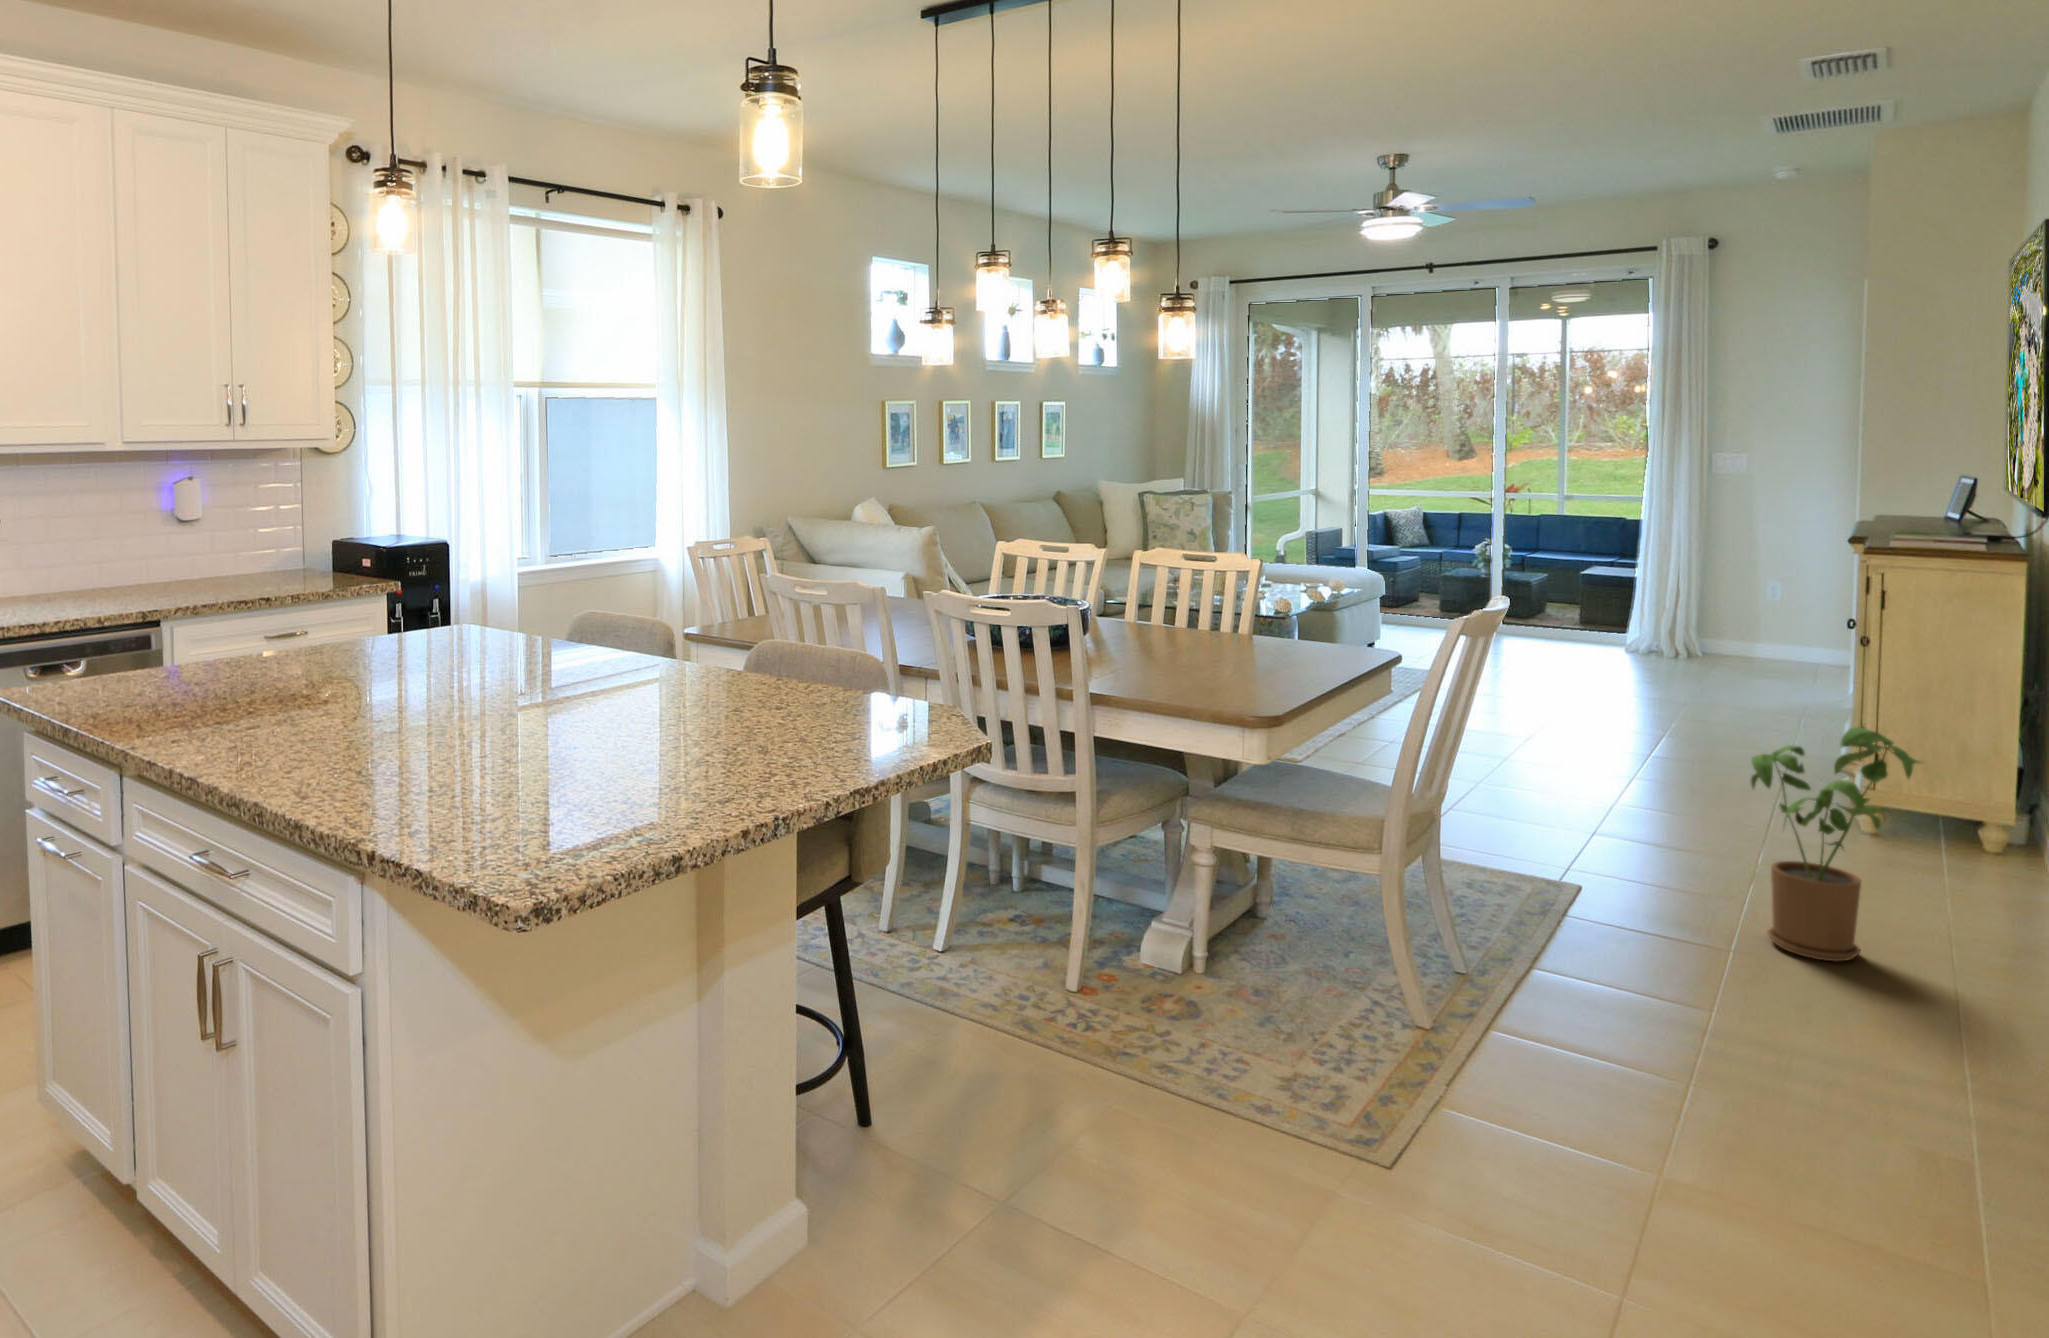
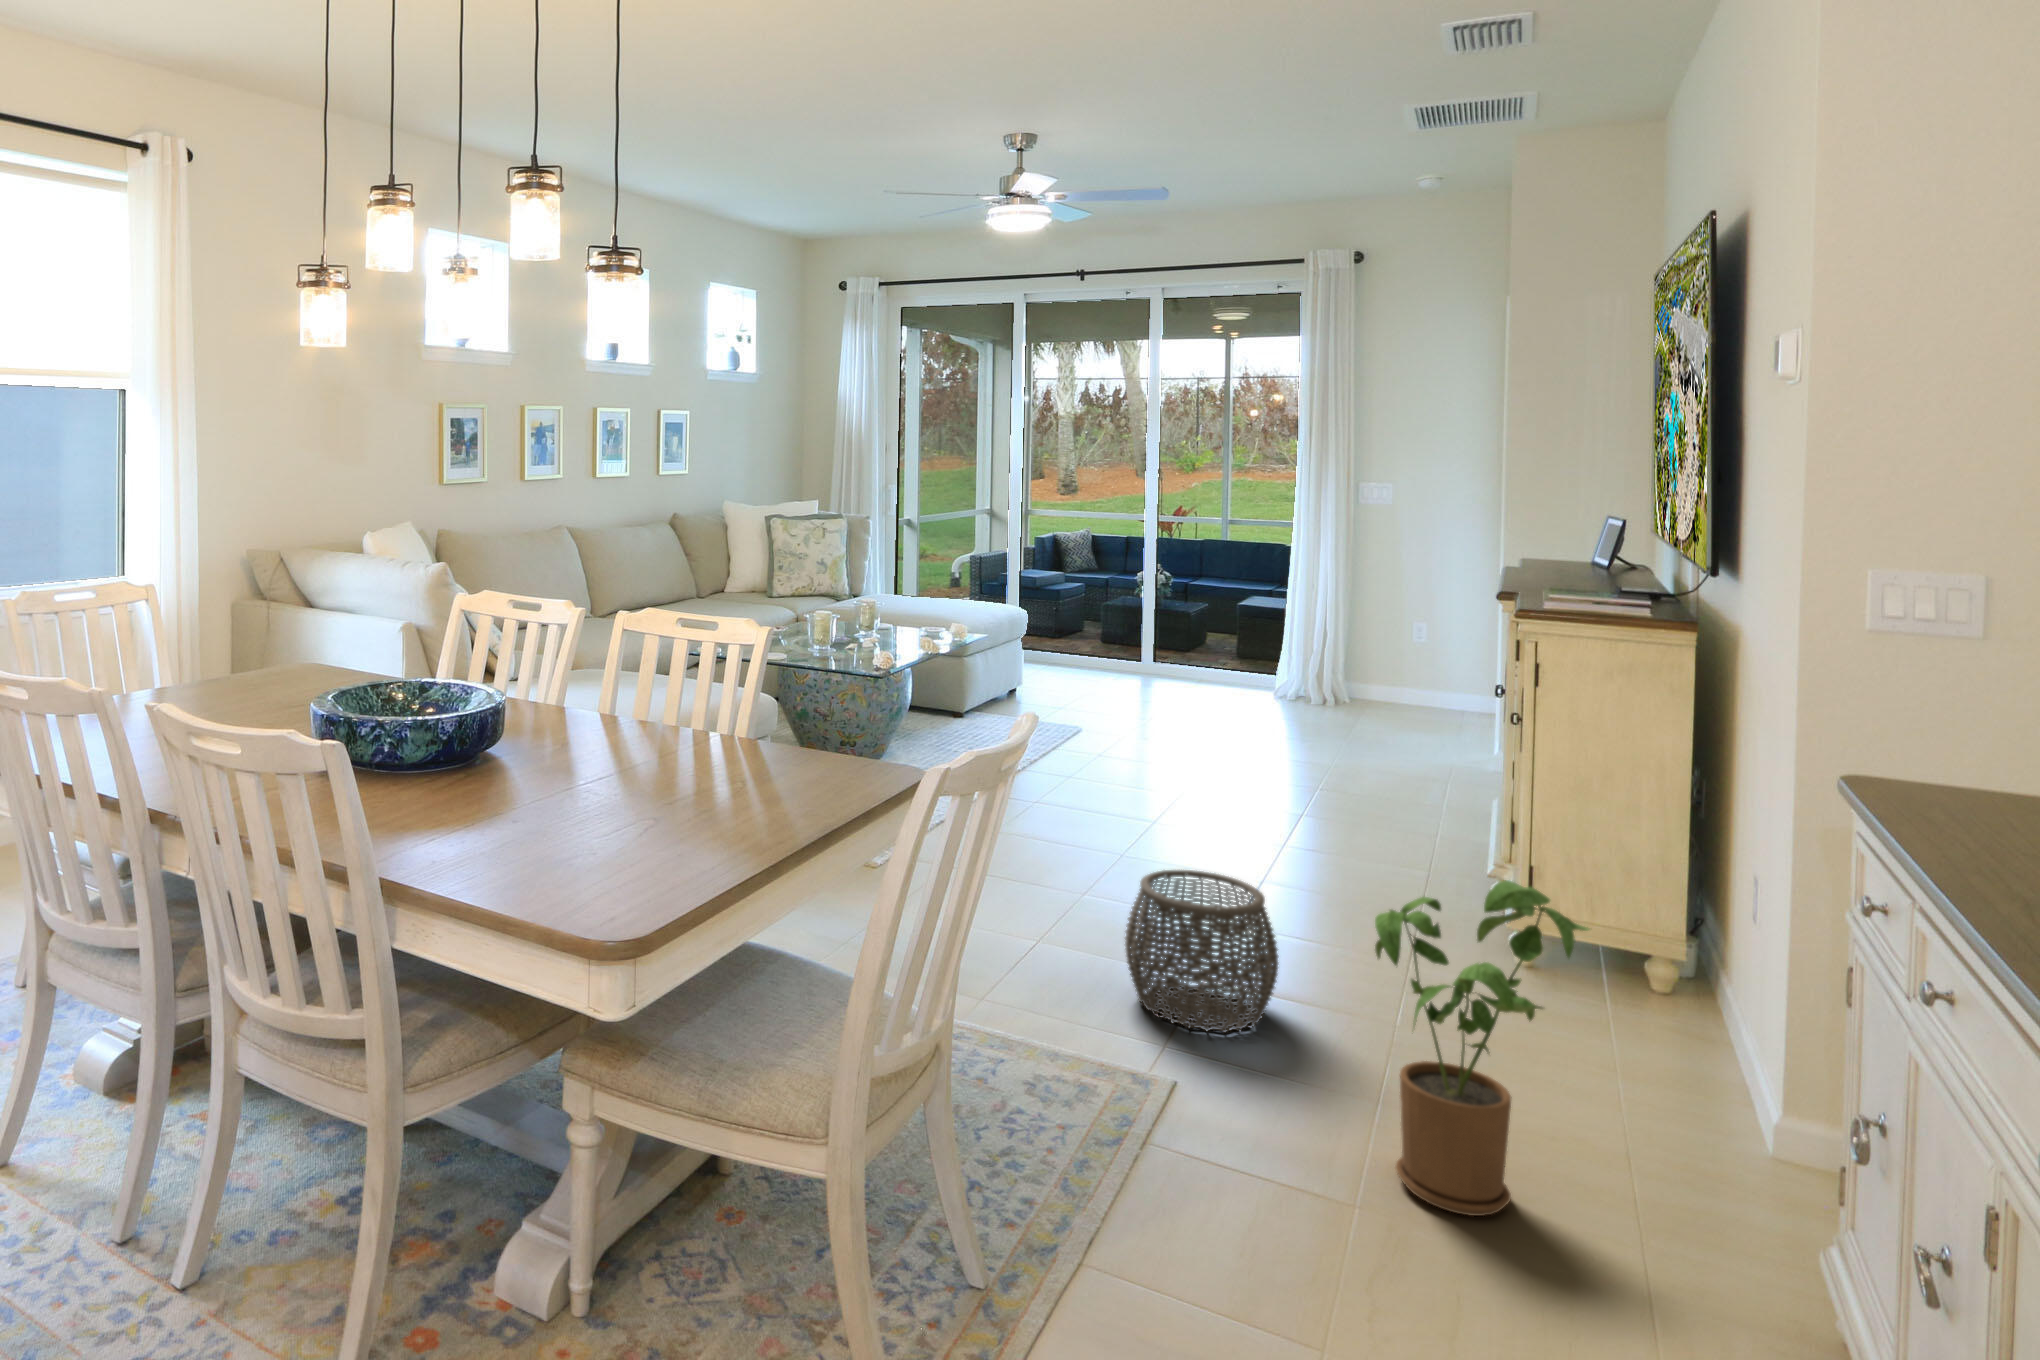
woven basket: none [1531,746,1662,861] -> present [1125,870,1278,1032]

